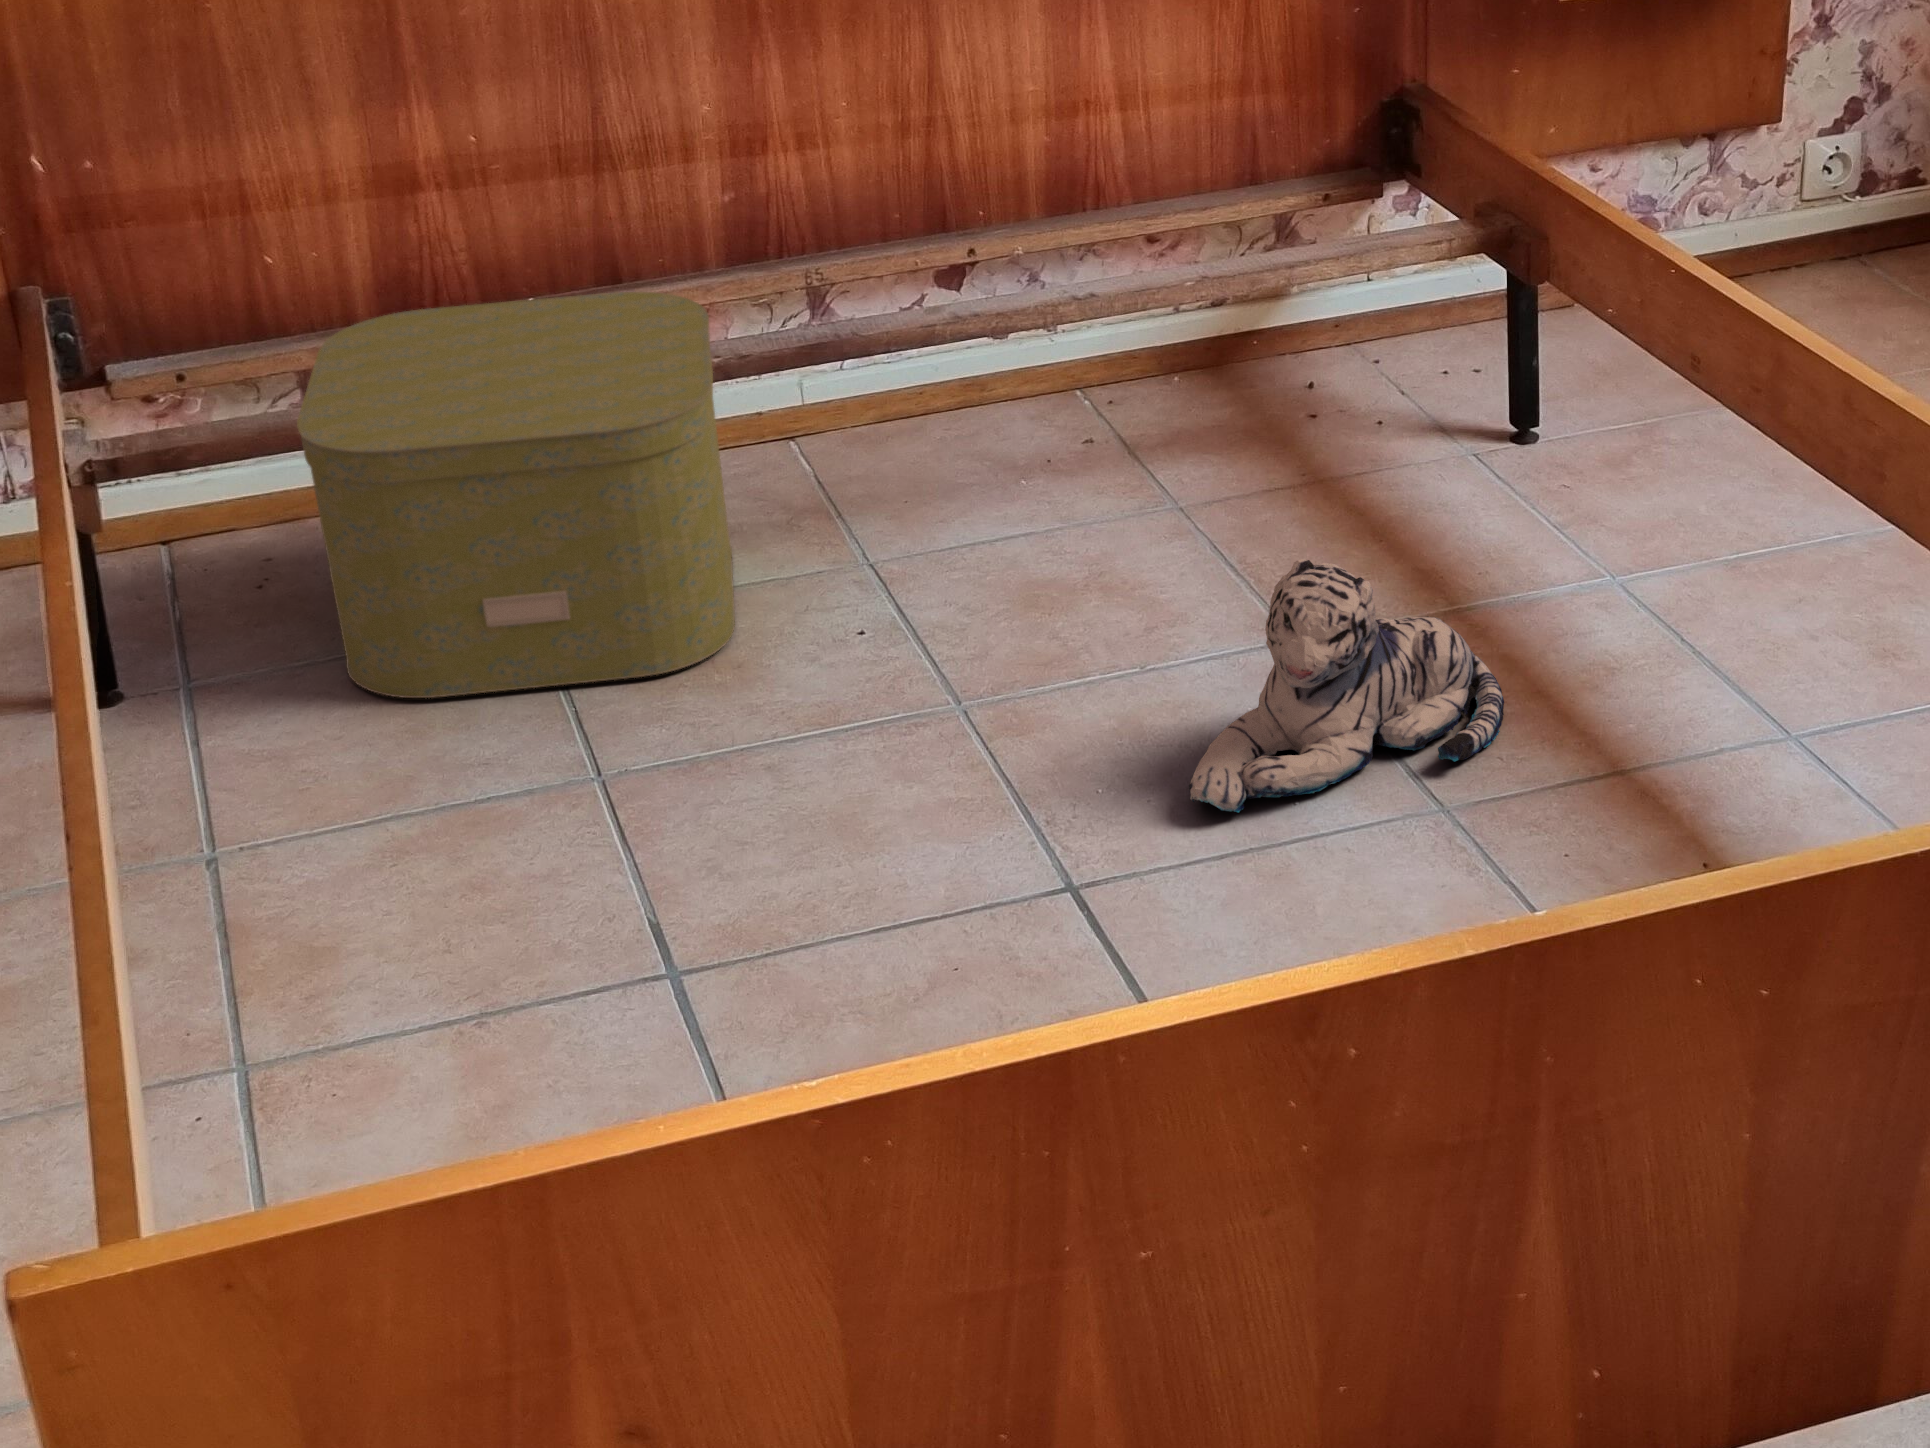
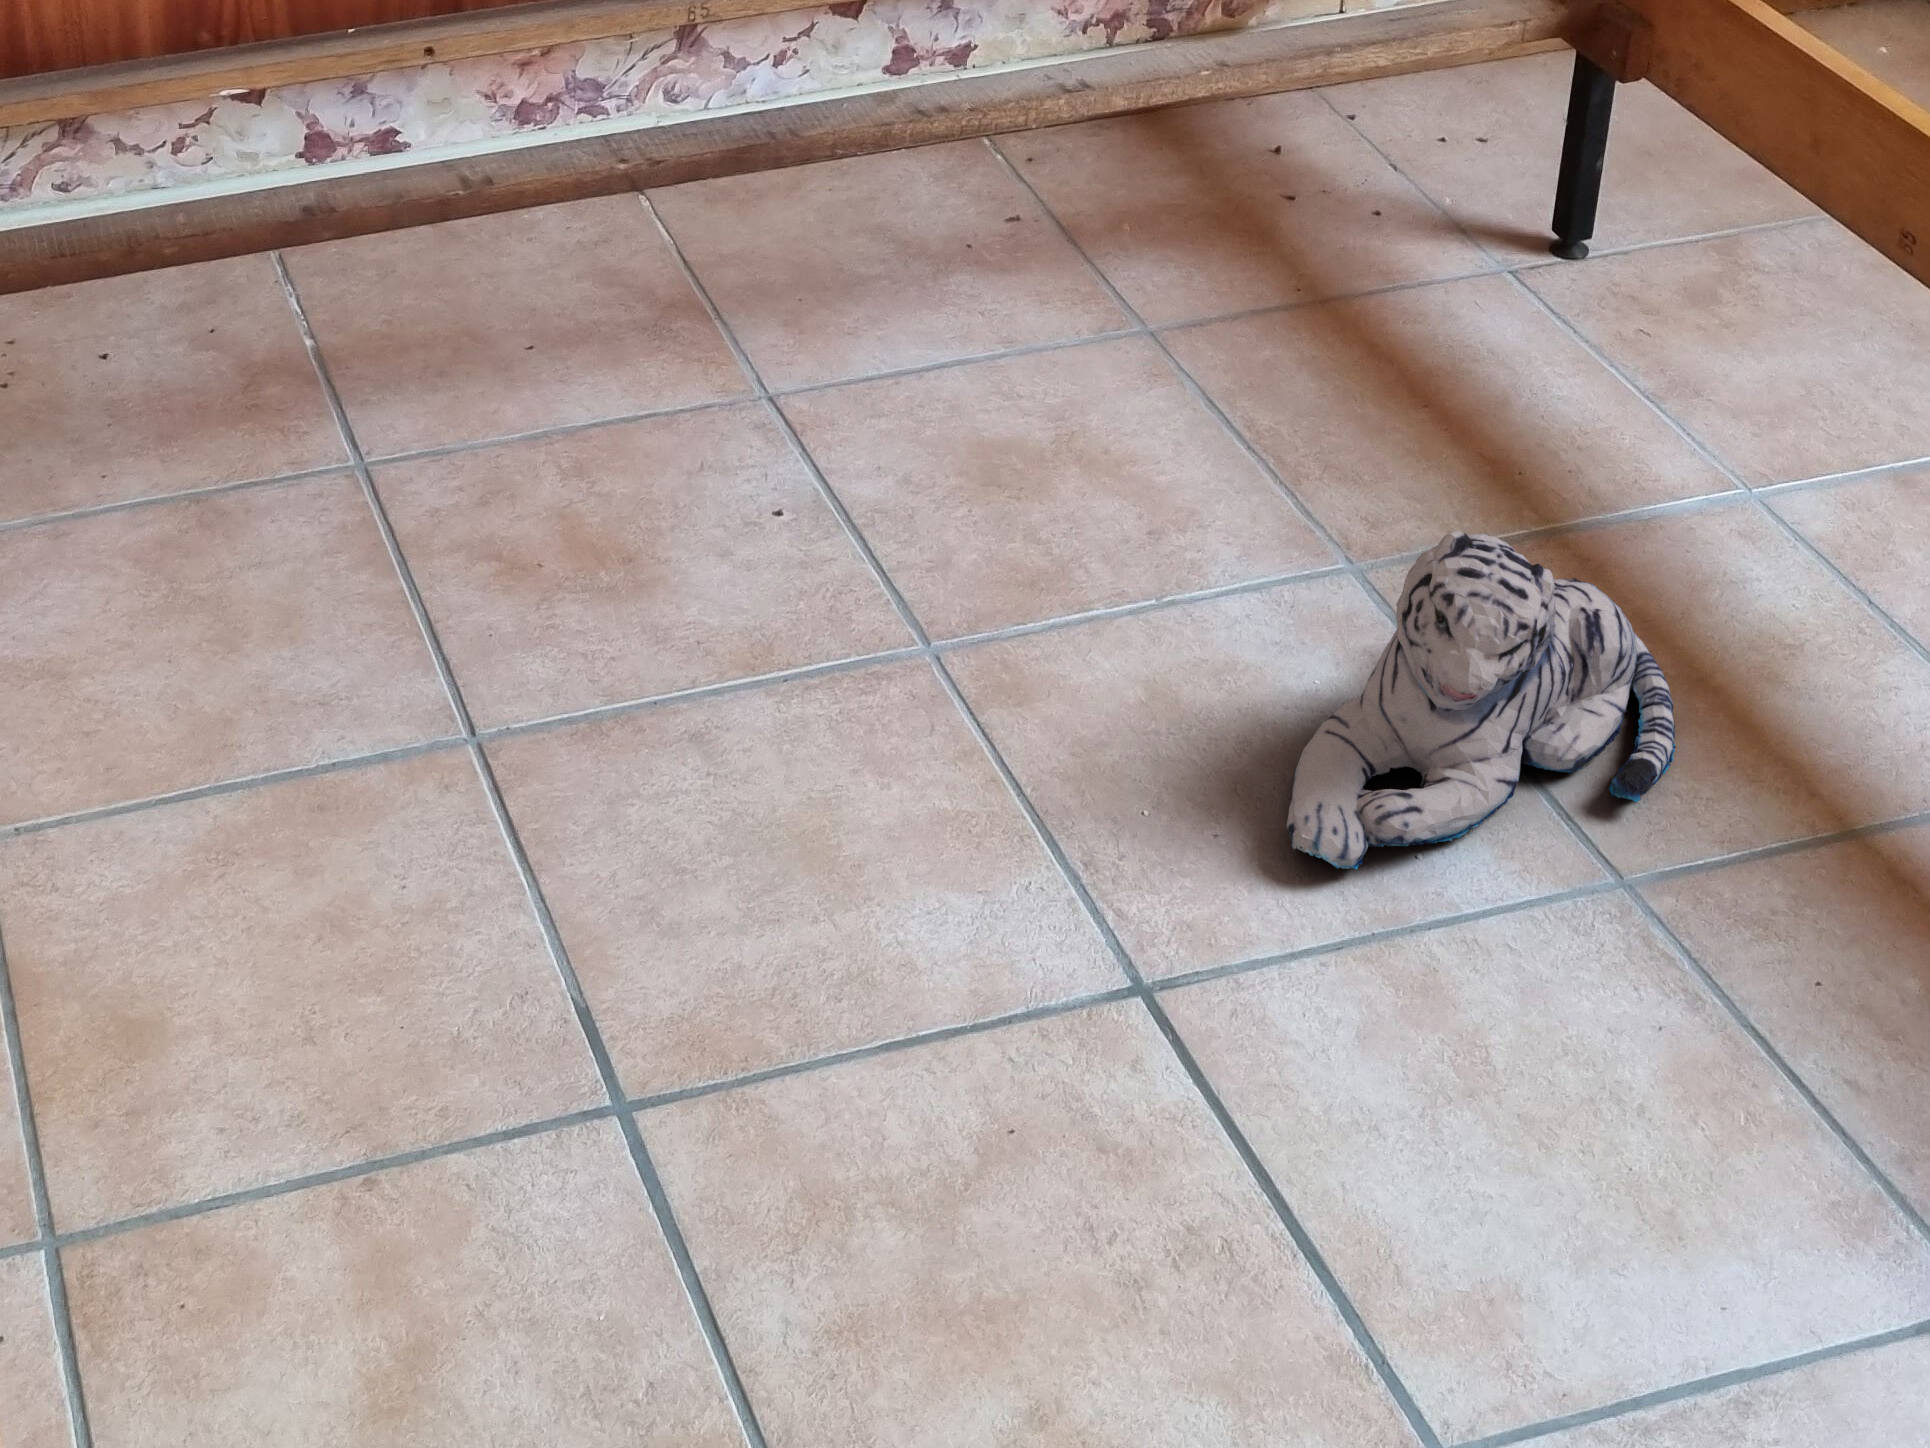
storage box: present [297,292,735,698] -> none [98,44,629,592]

